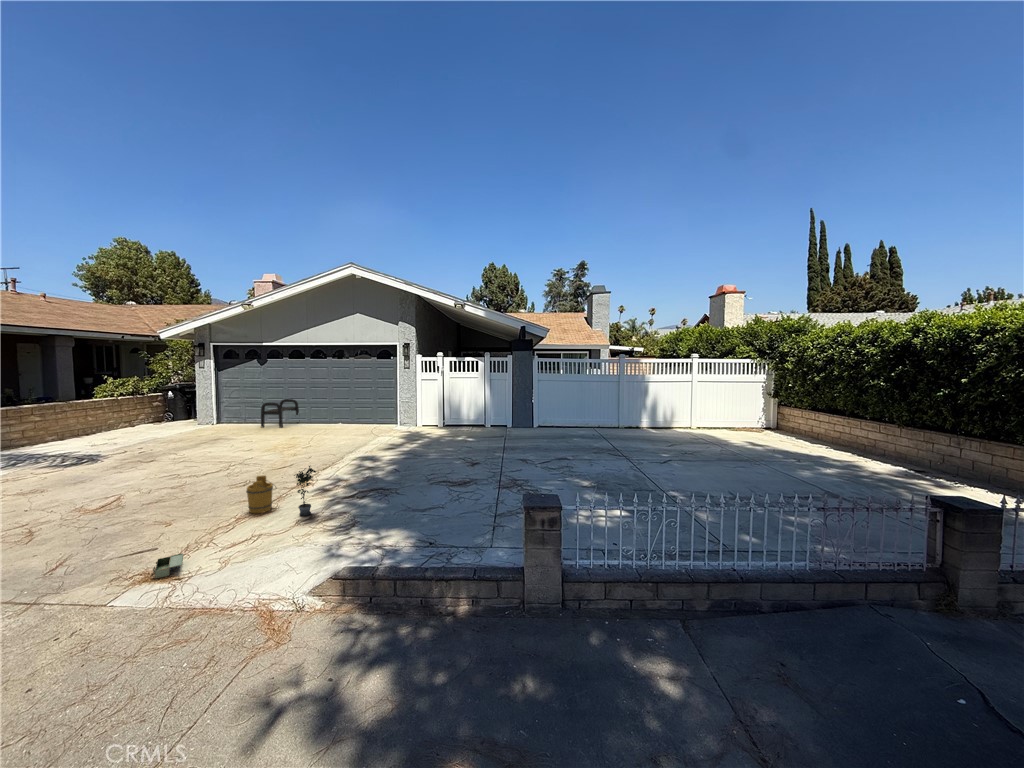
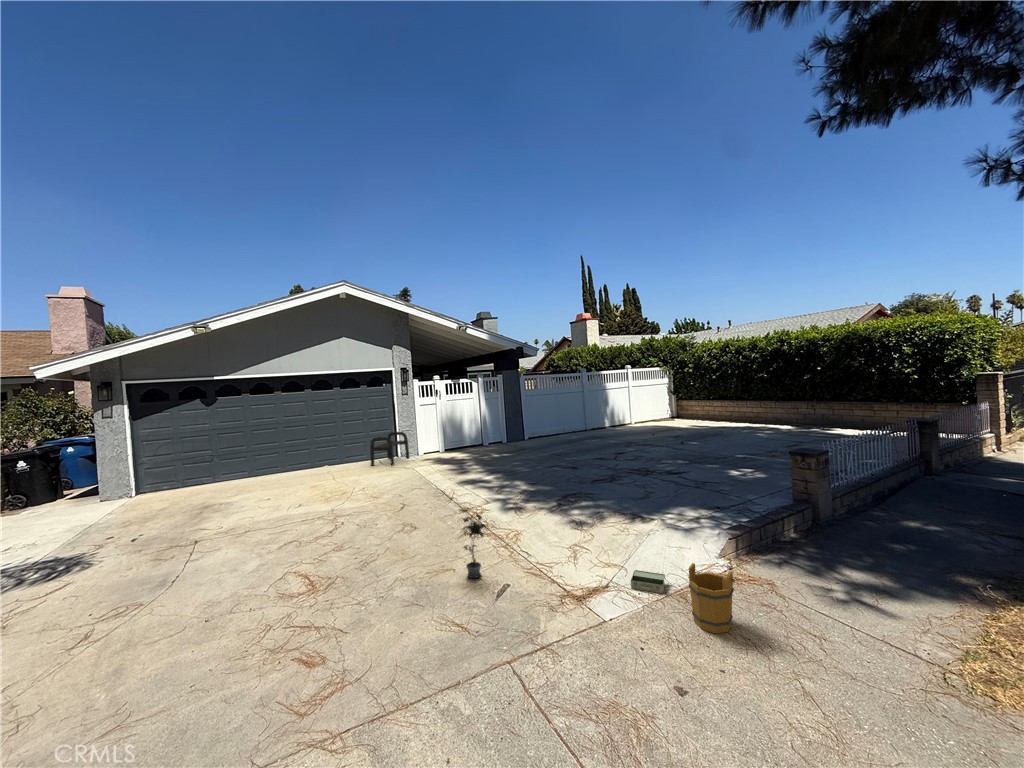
bench: present [261,399,299,428] -> present [370,432,409,466]
potted plant: present [294,466,316,516] -> present [462,512,486,578]
bucket: present [246,475,273,514] -> present [689,563,735,633]

